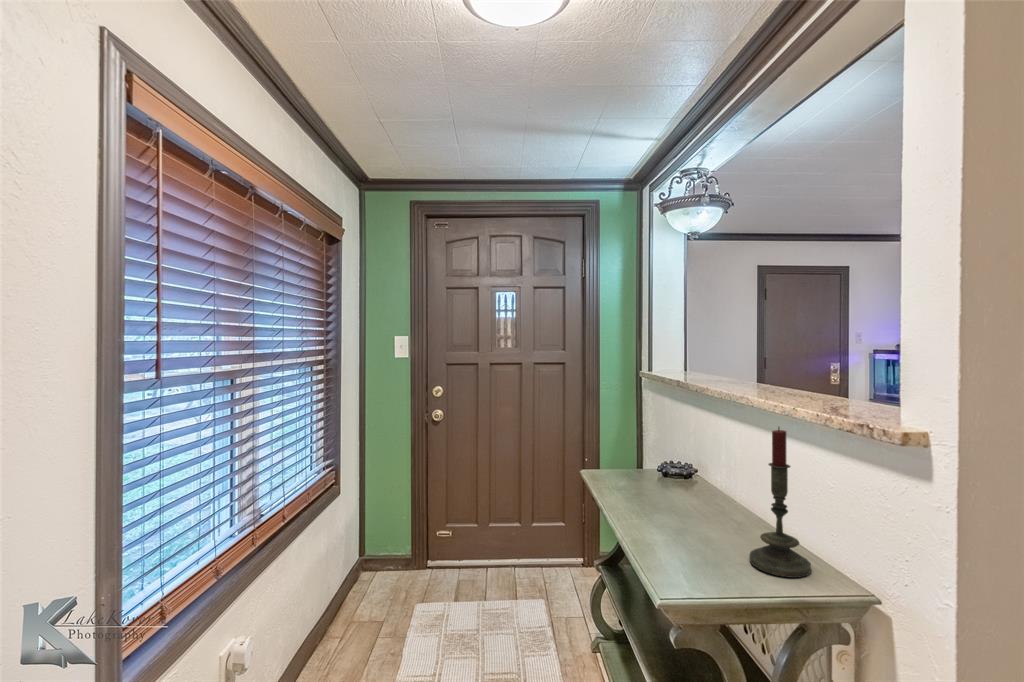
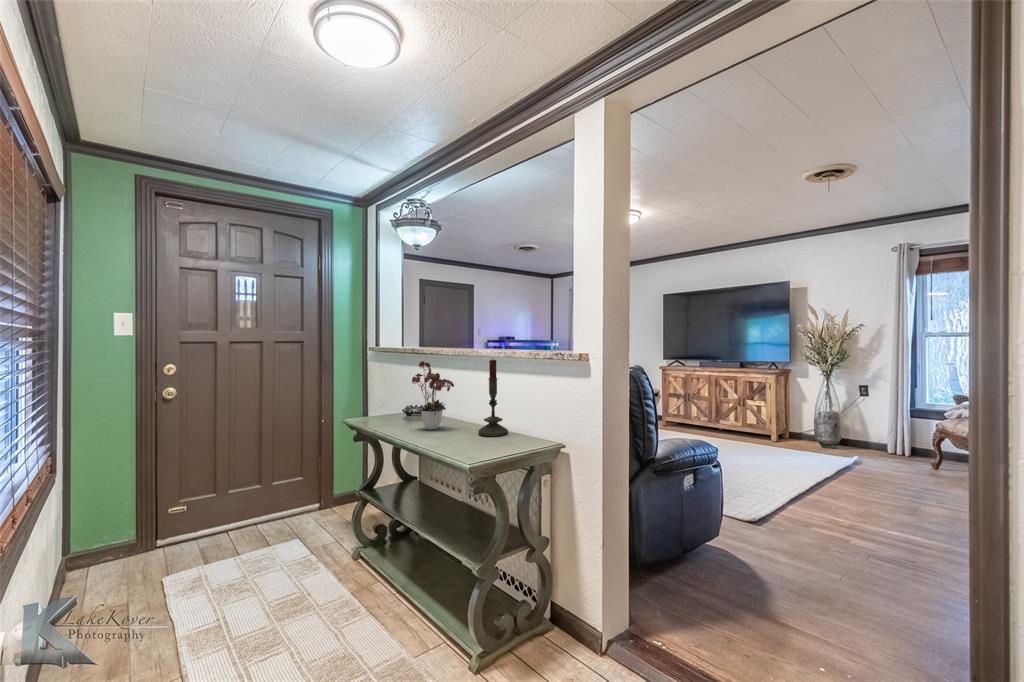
flower arrangement: none [647,410,722,525] -> present [412,361,454,429]

